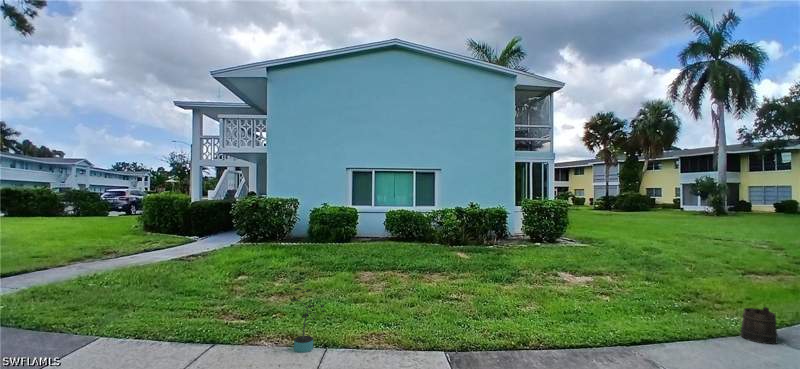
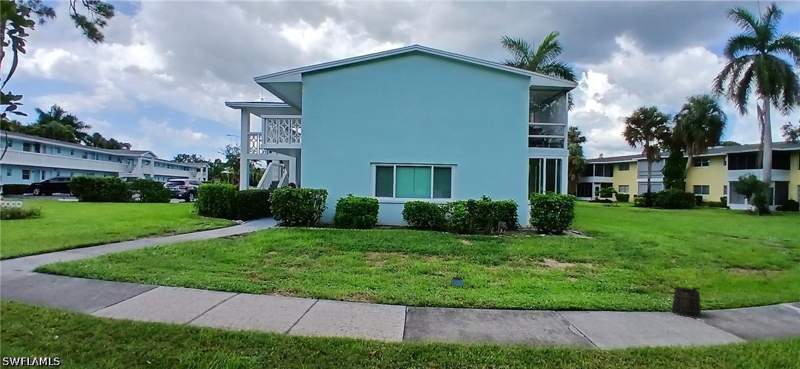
potted plant: present [291,288,325,352] -> present [452,247,470,286]

